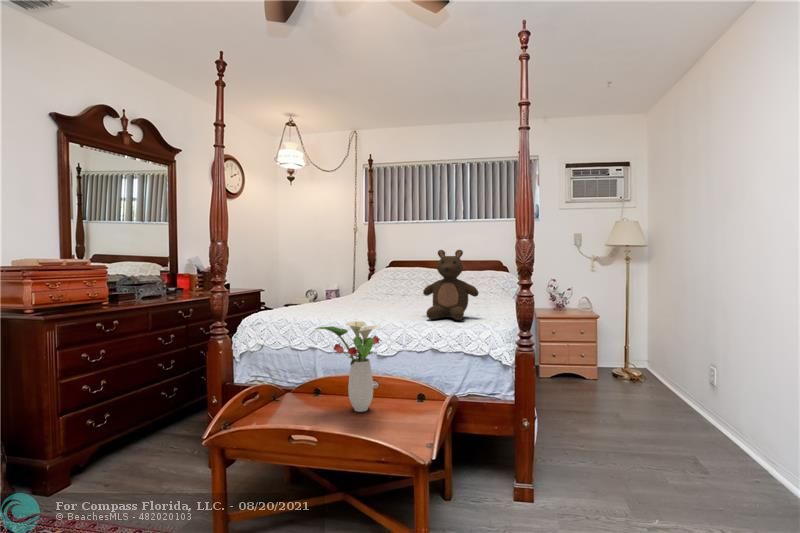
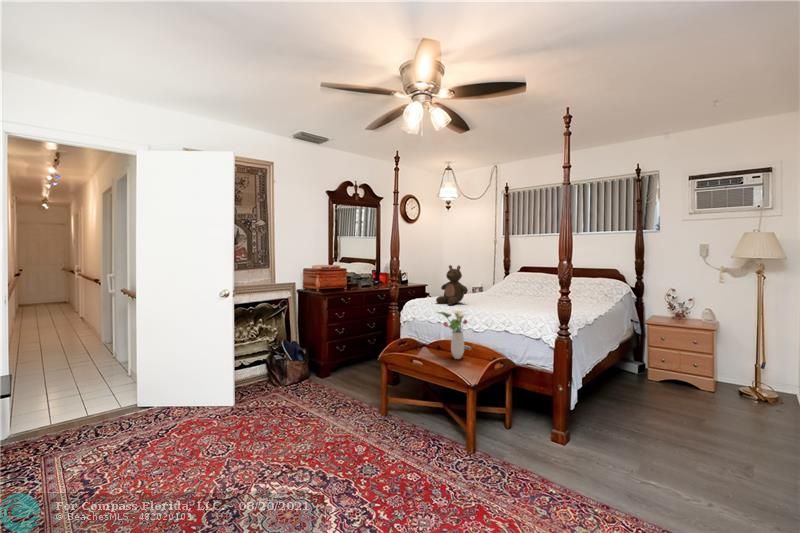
stuffed bear: present [423,250,478,320] -> present [436,265,468,305]

